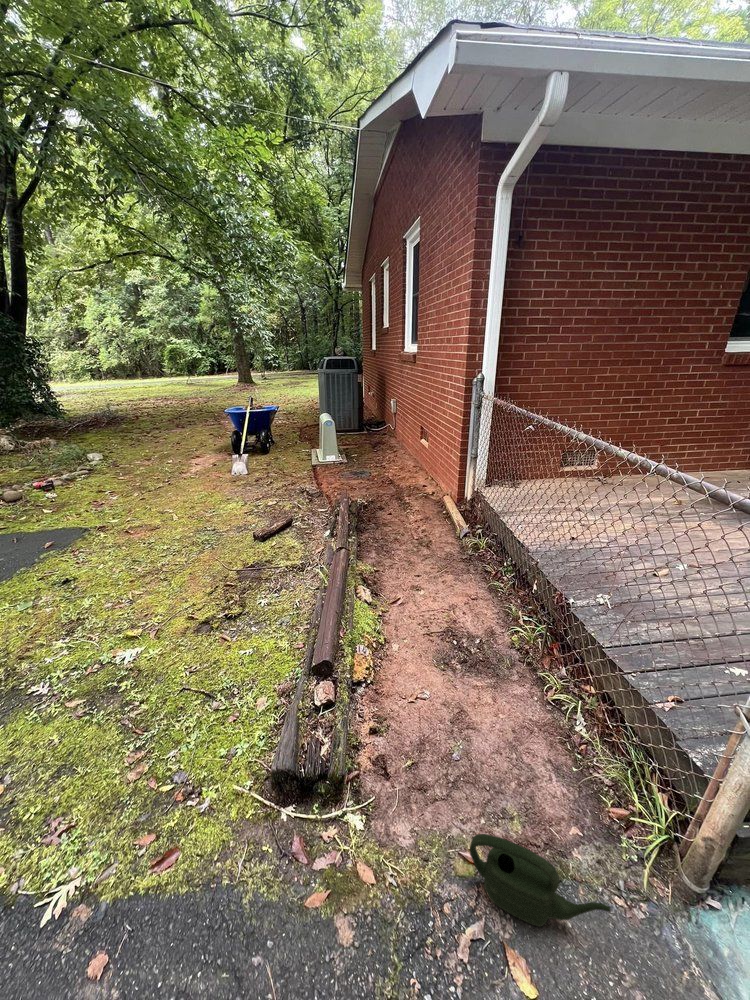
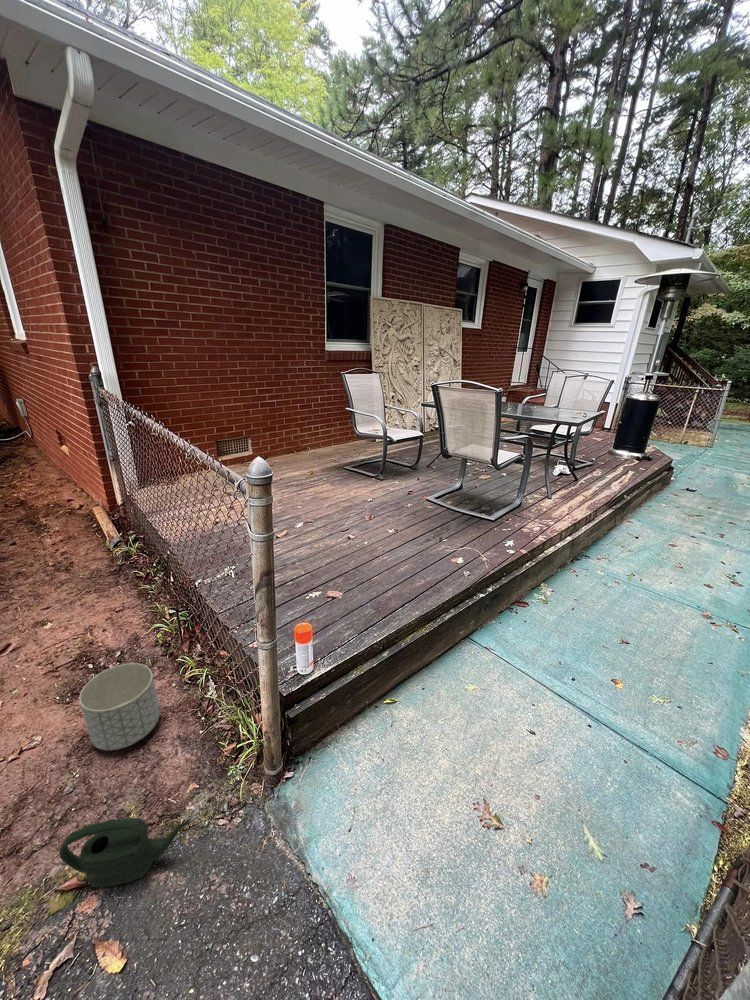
planter: none [467,663,537,752] -> present [79,663,160,750]

